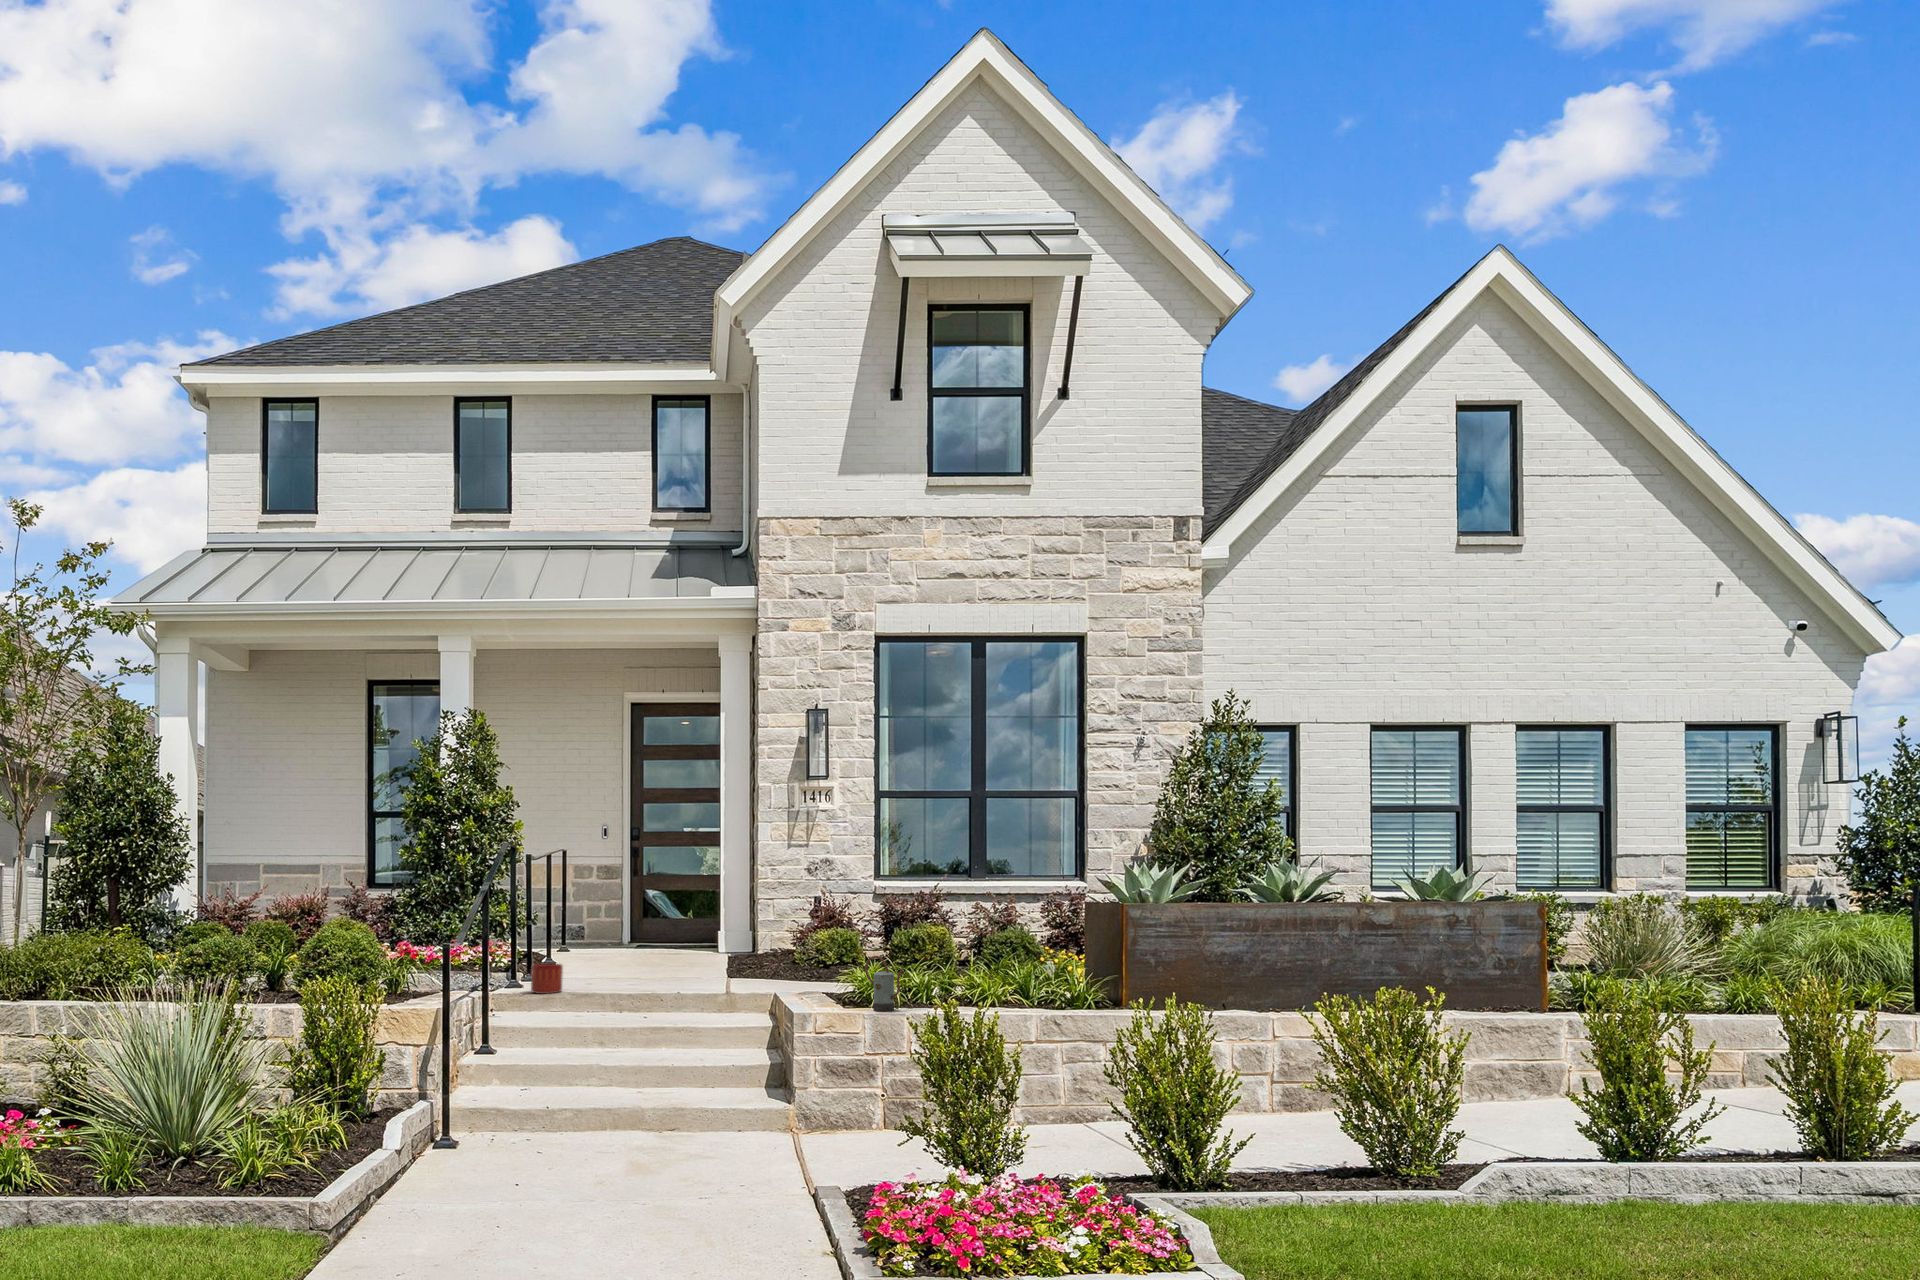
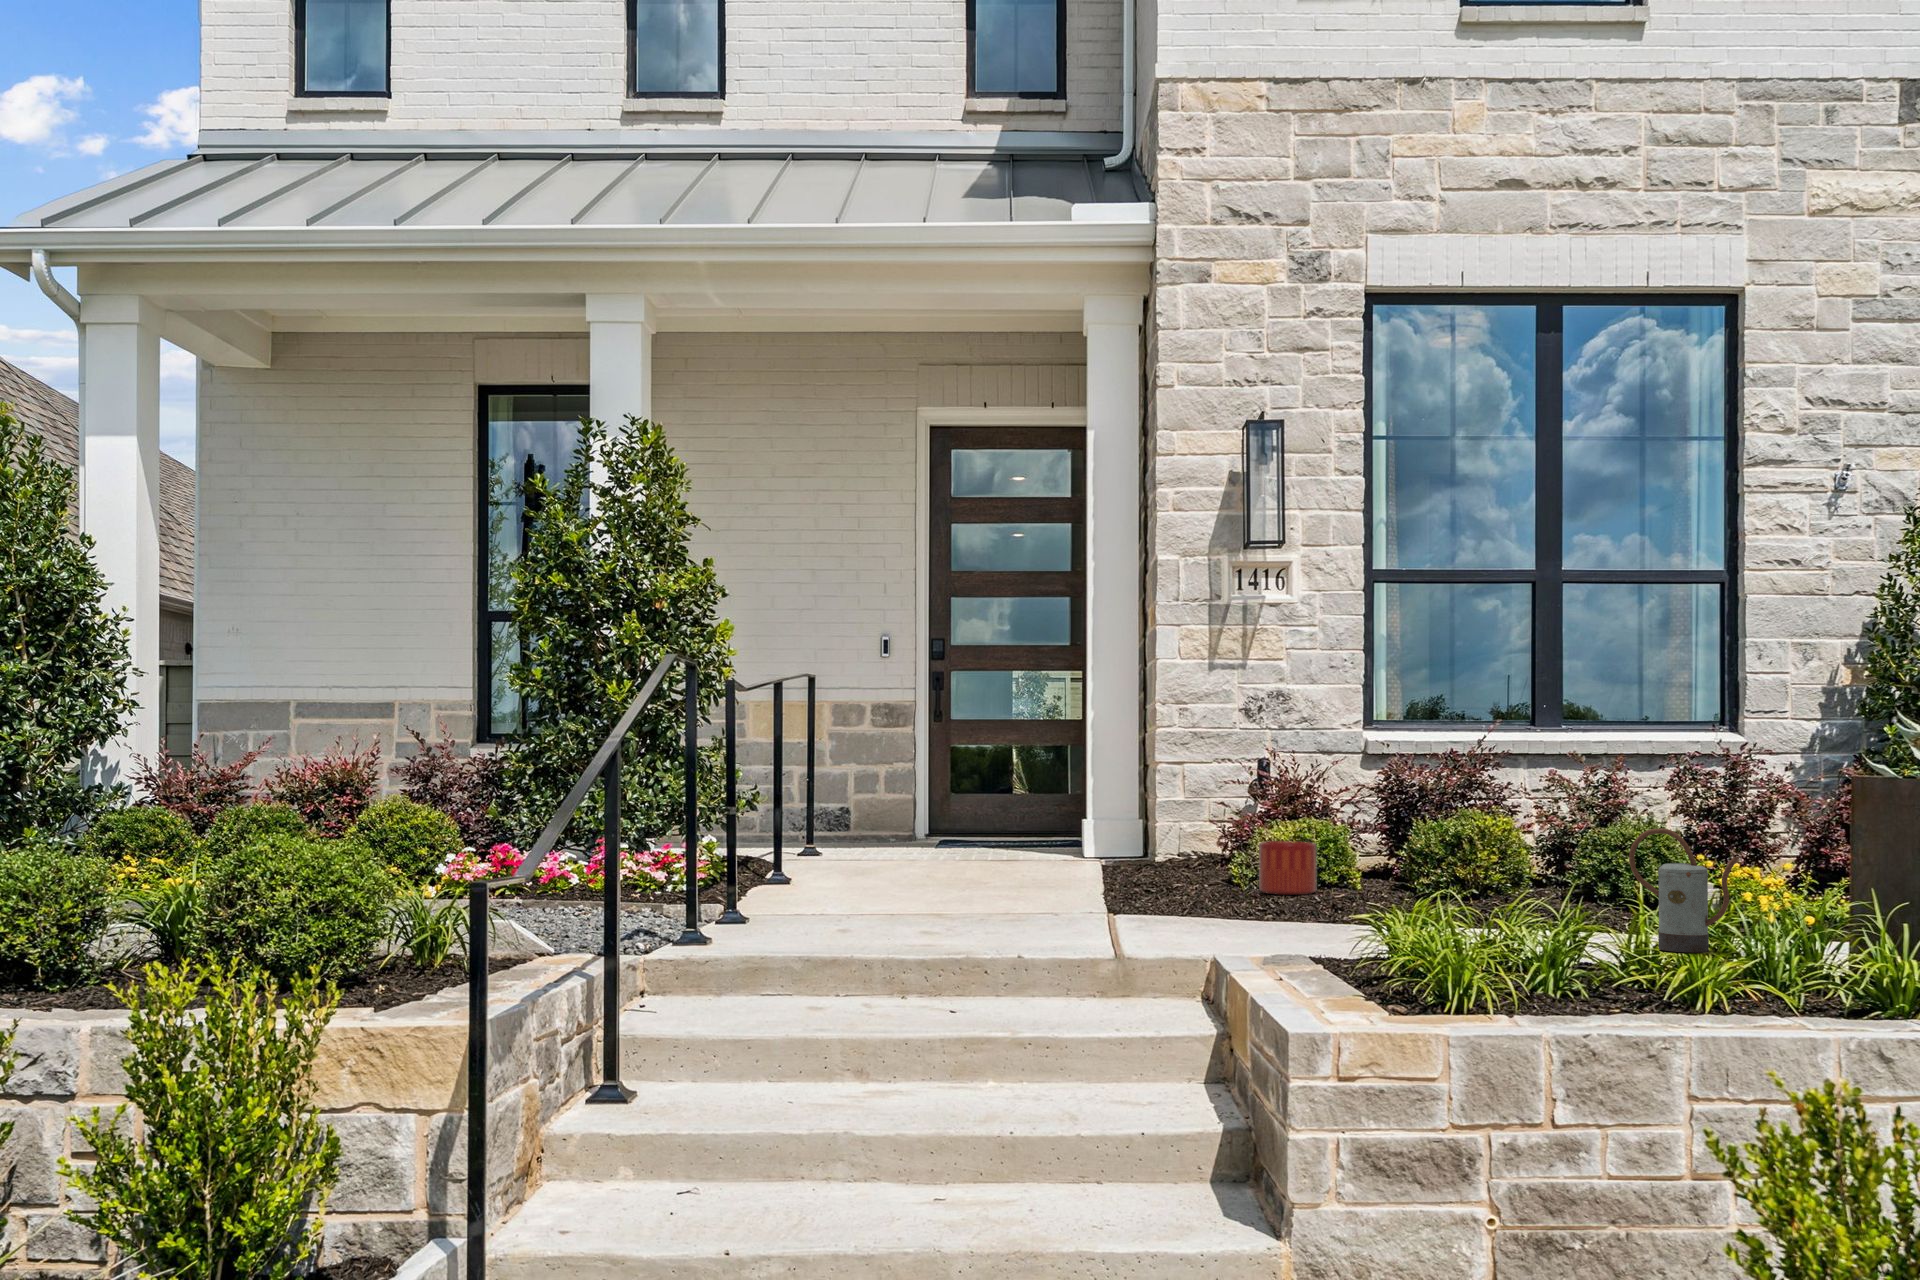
planter: present [531,963,563,994] -> present [1259,841,1316,895]

